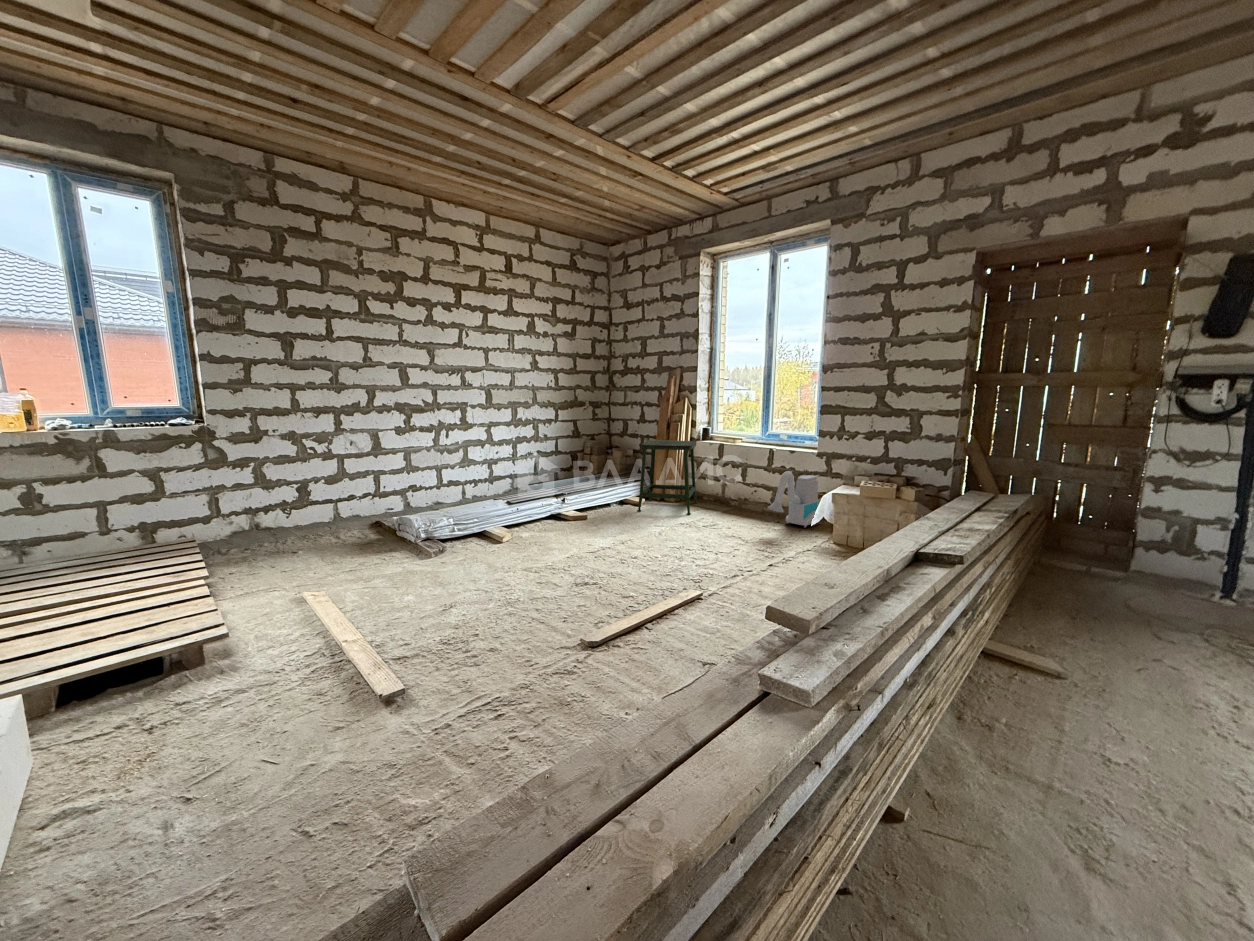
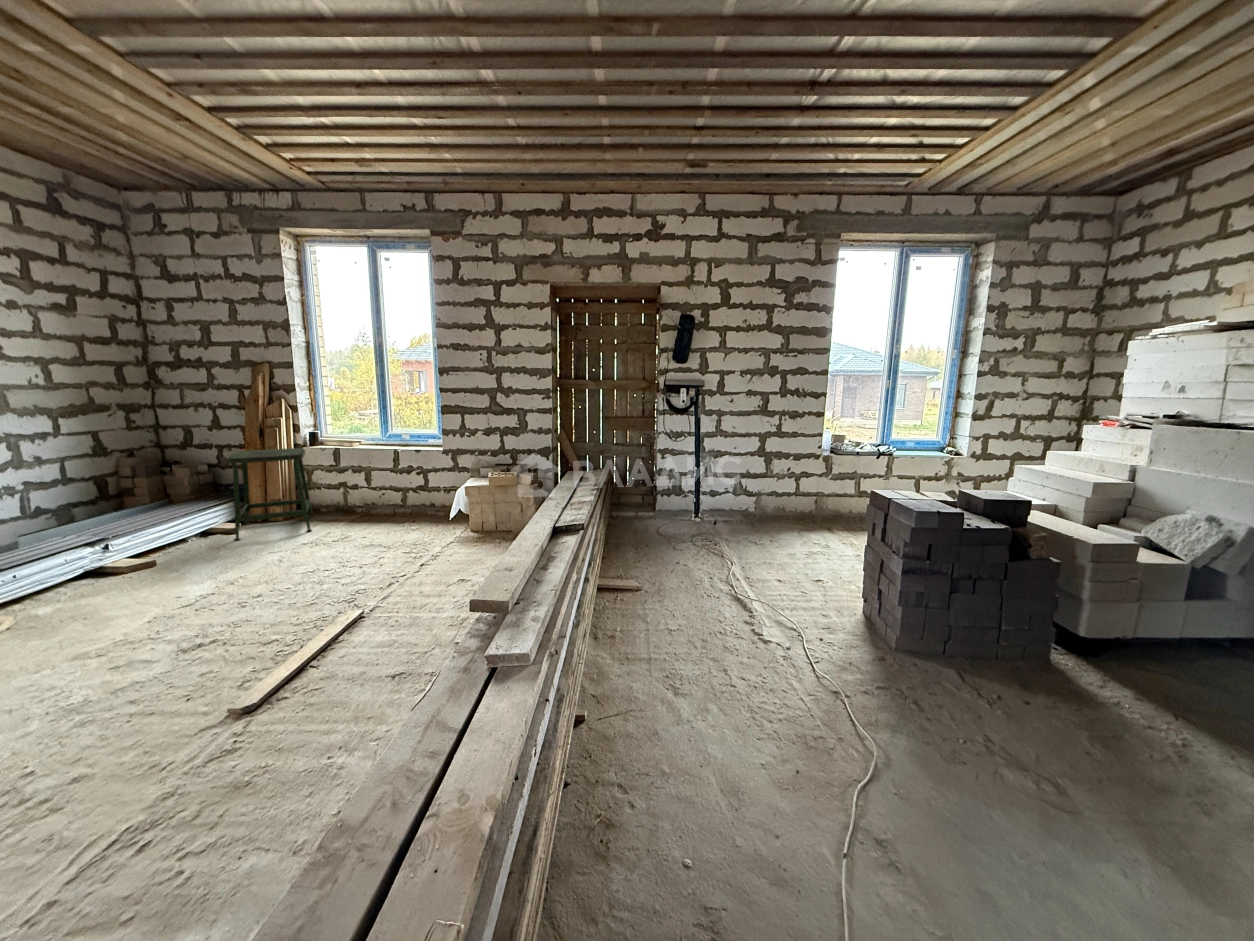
vacuum cleaner: present [767,471,818,528] -> none [405,471,454,521]

